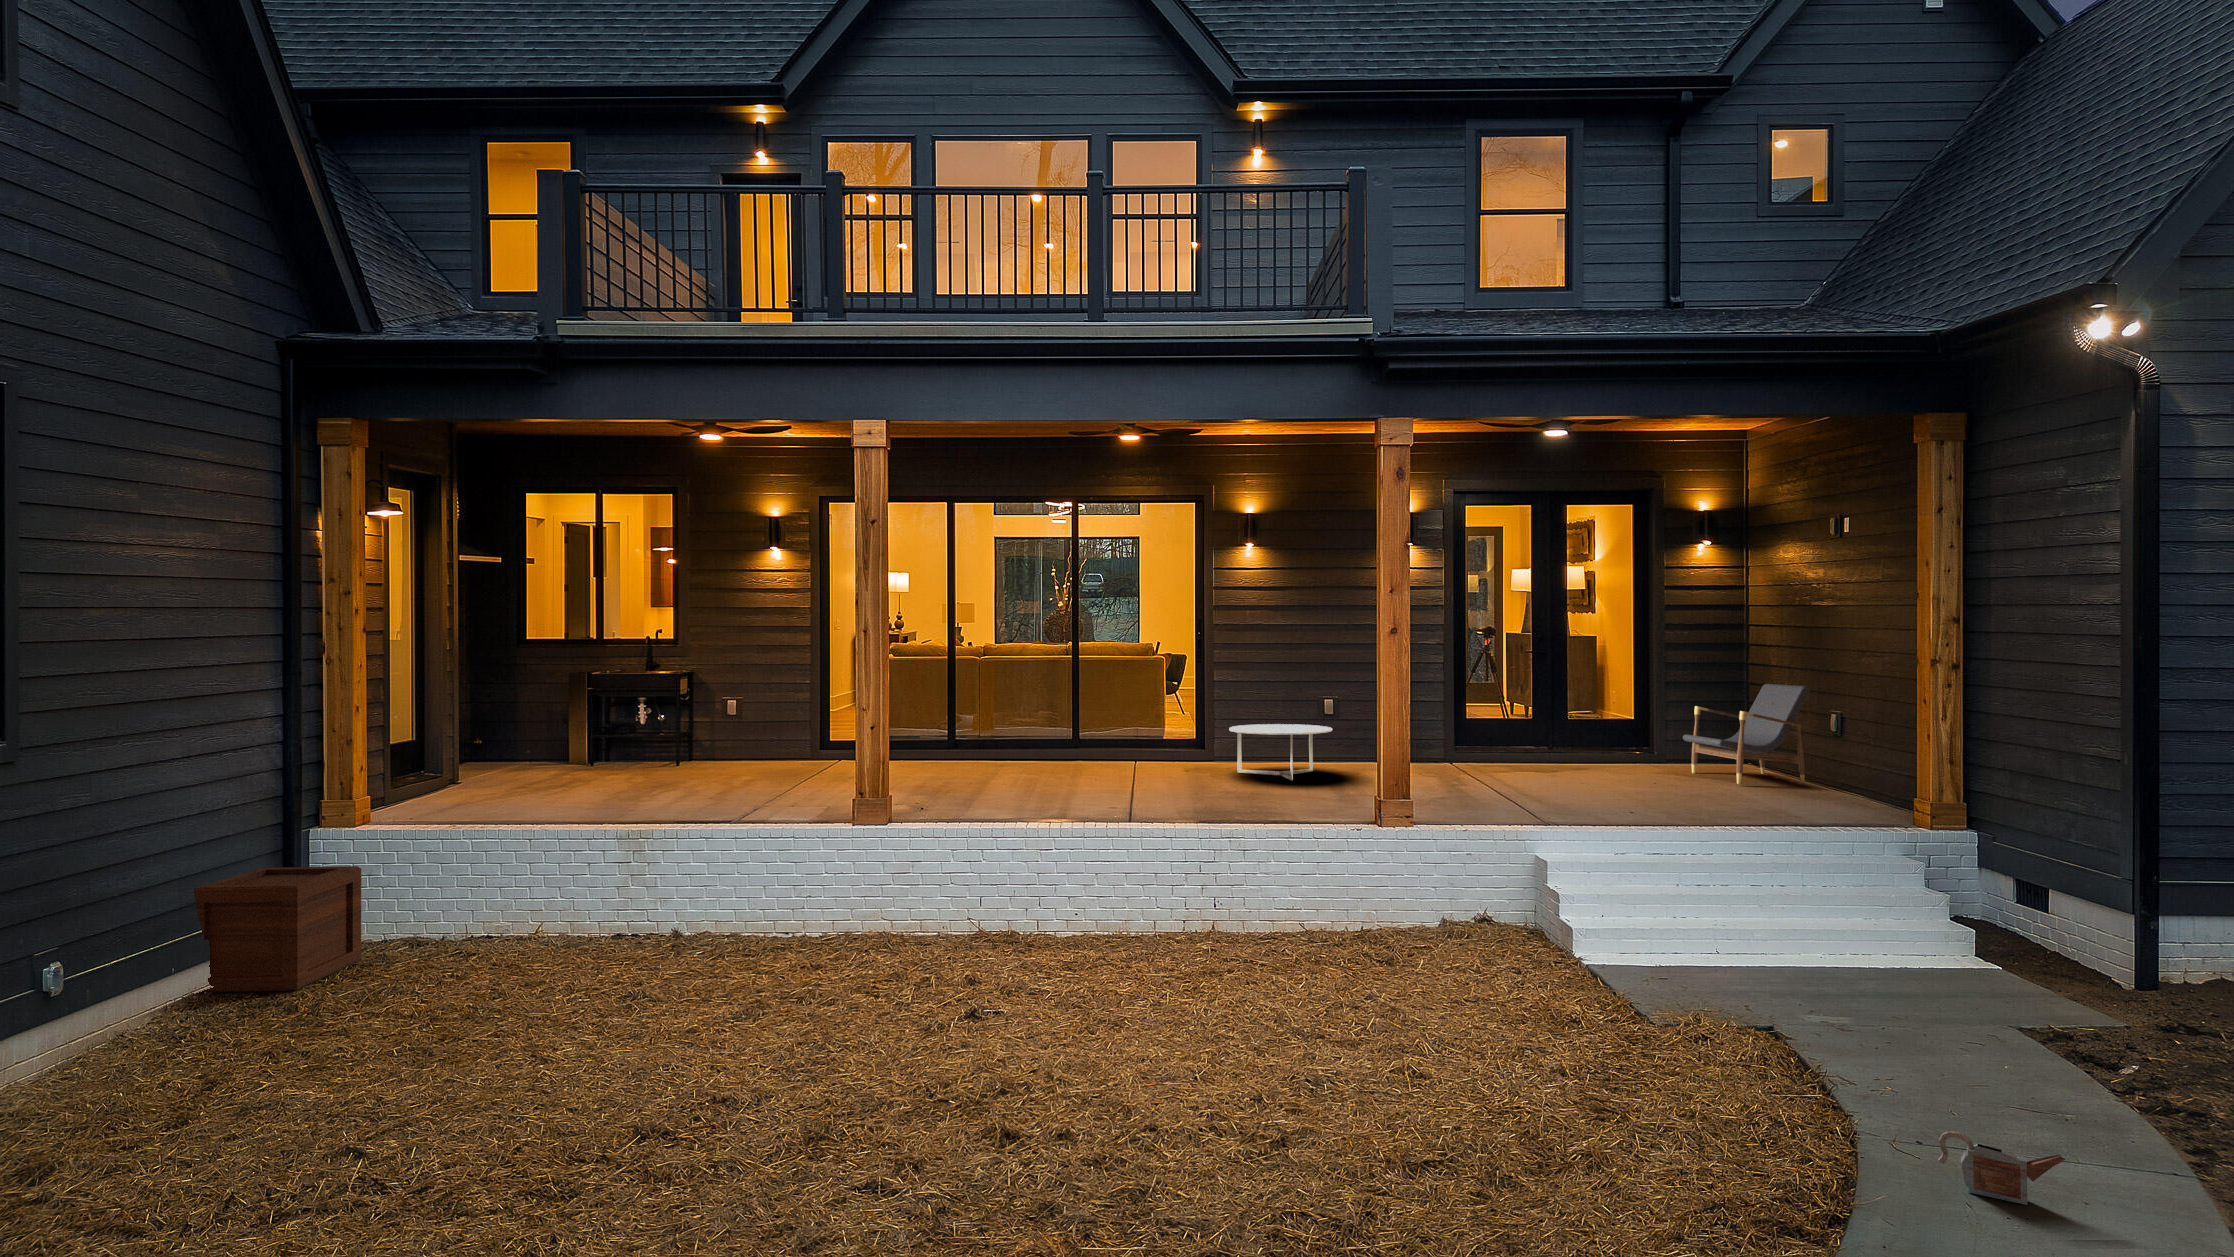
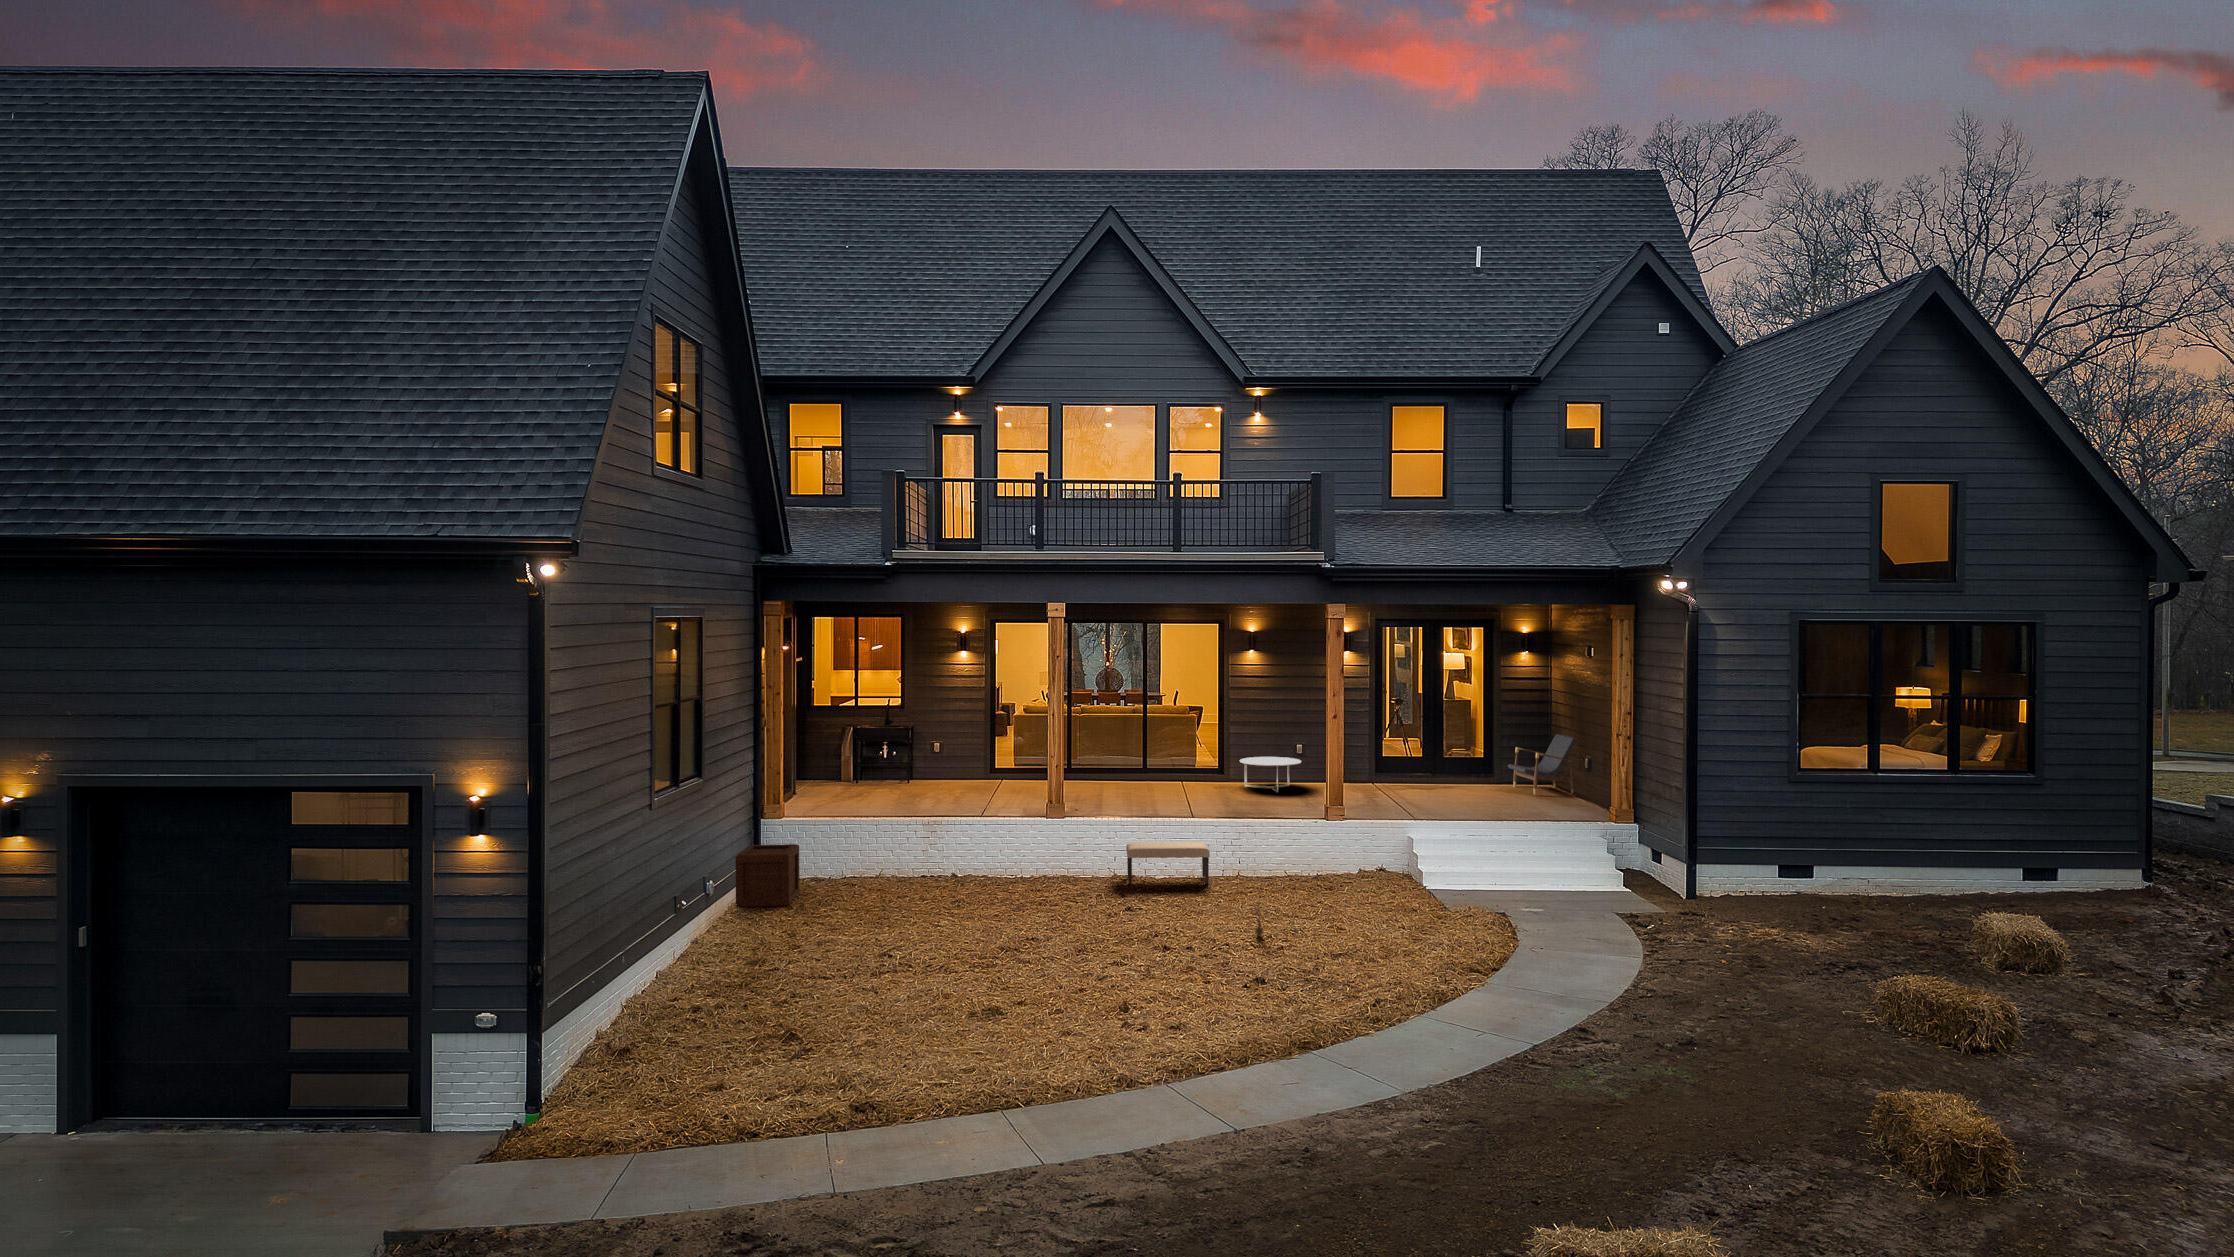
bench: none [997,865,1155,945] -> present [1126,842,1210,884]
decorative plant: none [1207,1006,1254,1087] -> present [1251,908,1268,937]
watering can: present [1938,1131,2065,1205] -> none [1528,941,1568,966]

